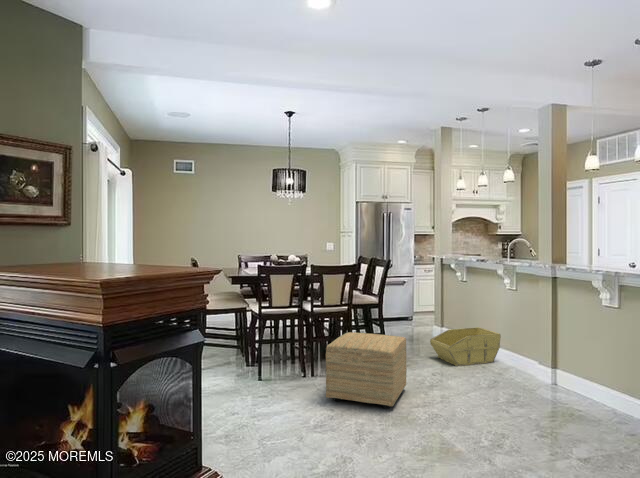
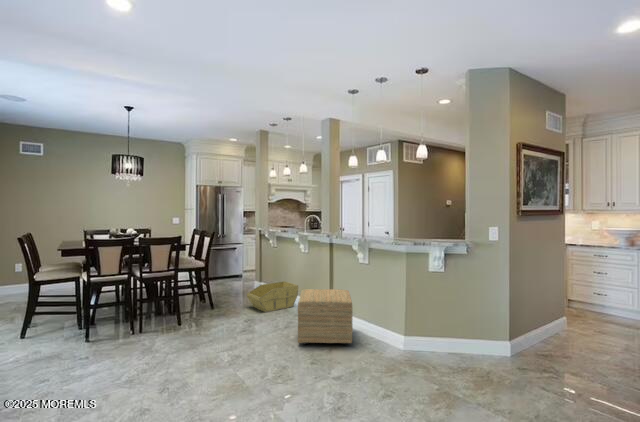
ottoman: present [326,332,407,408] -> present [298,289,353,345]

